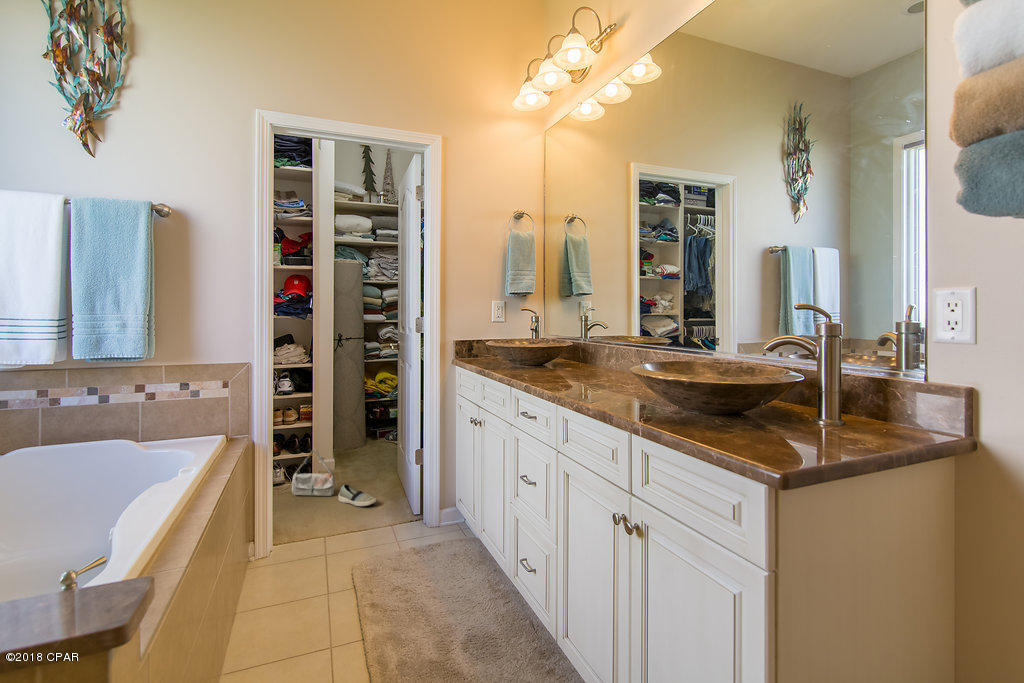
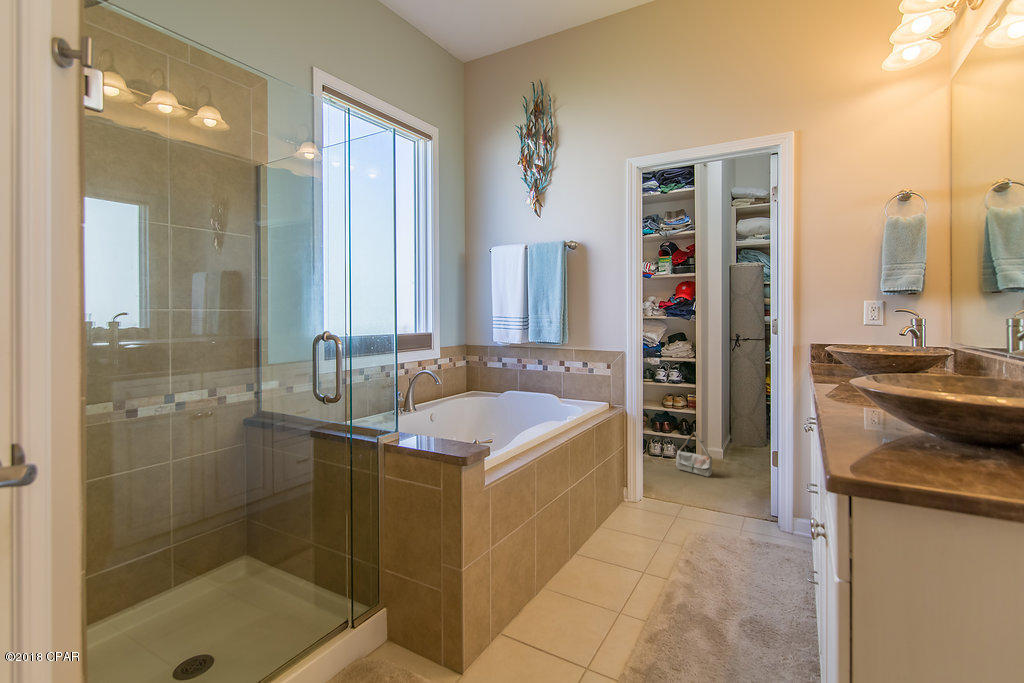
shoe: present [338,484,377,506] -> none [713,469,748,492]

